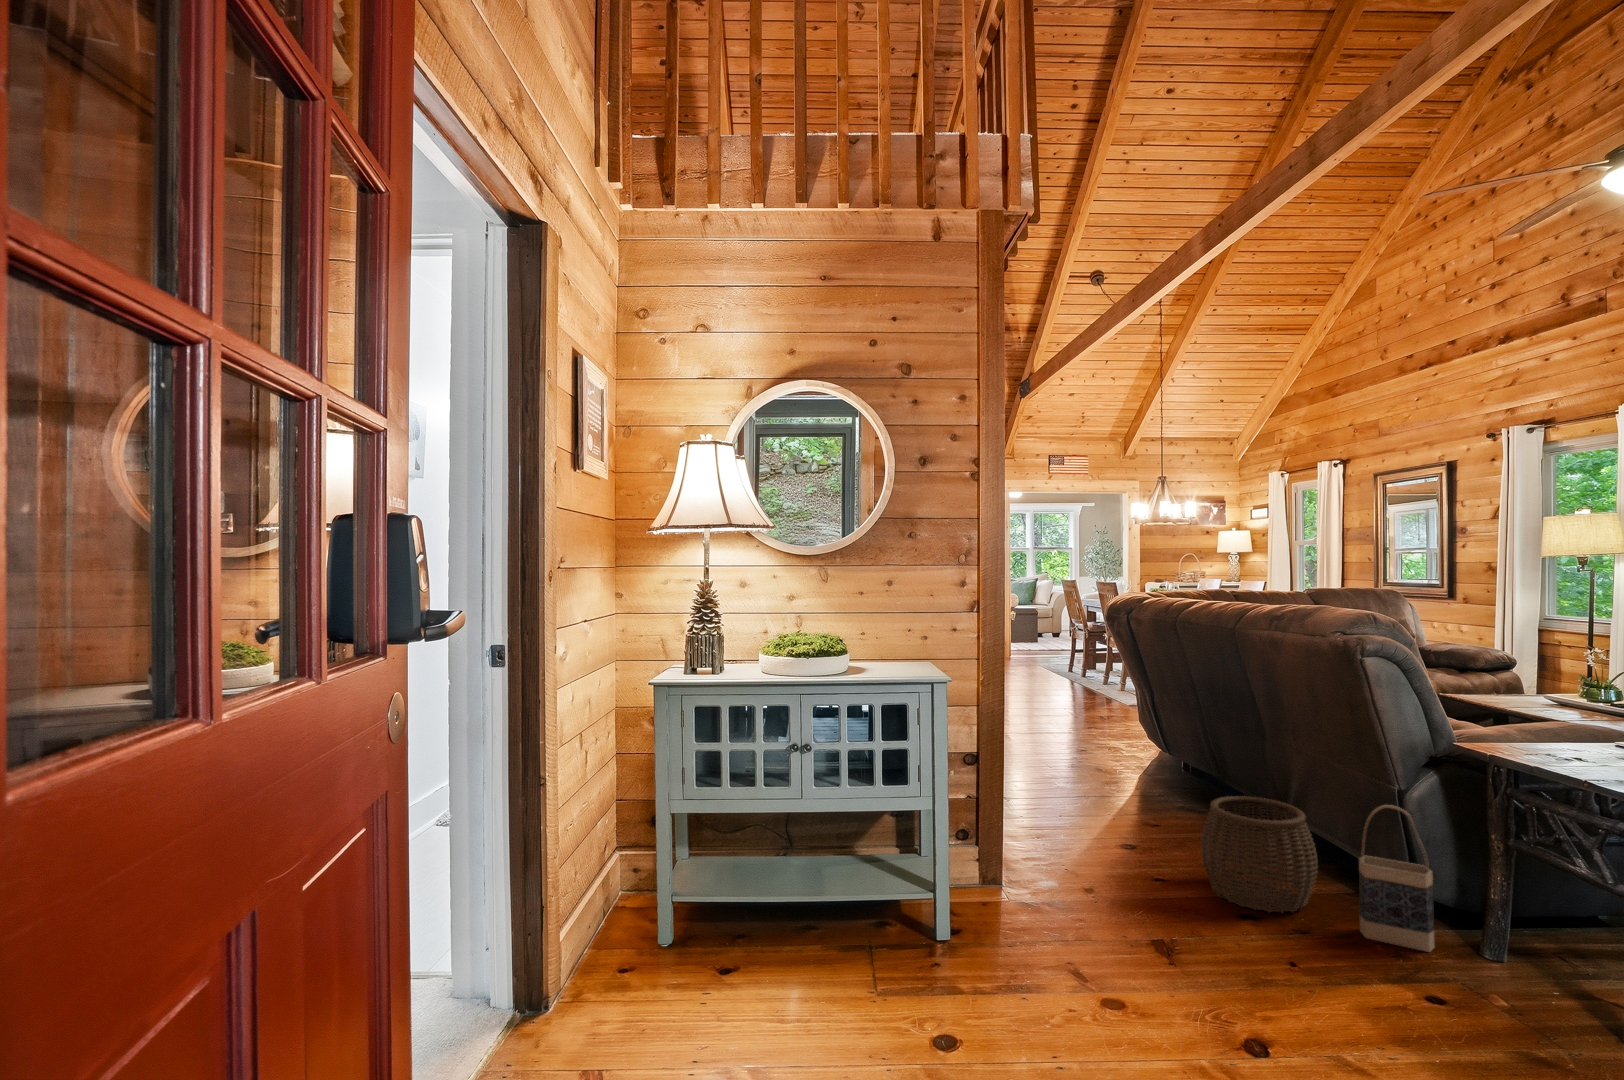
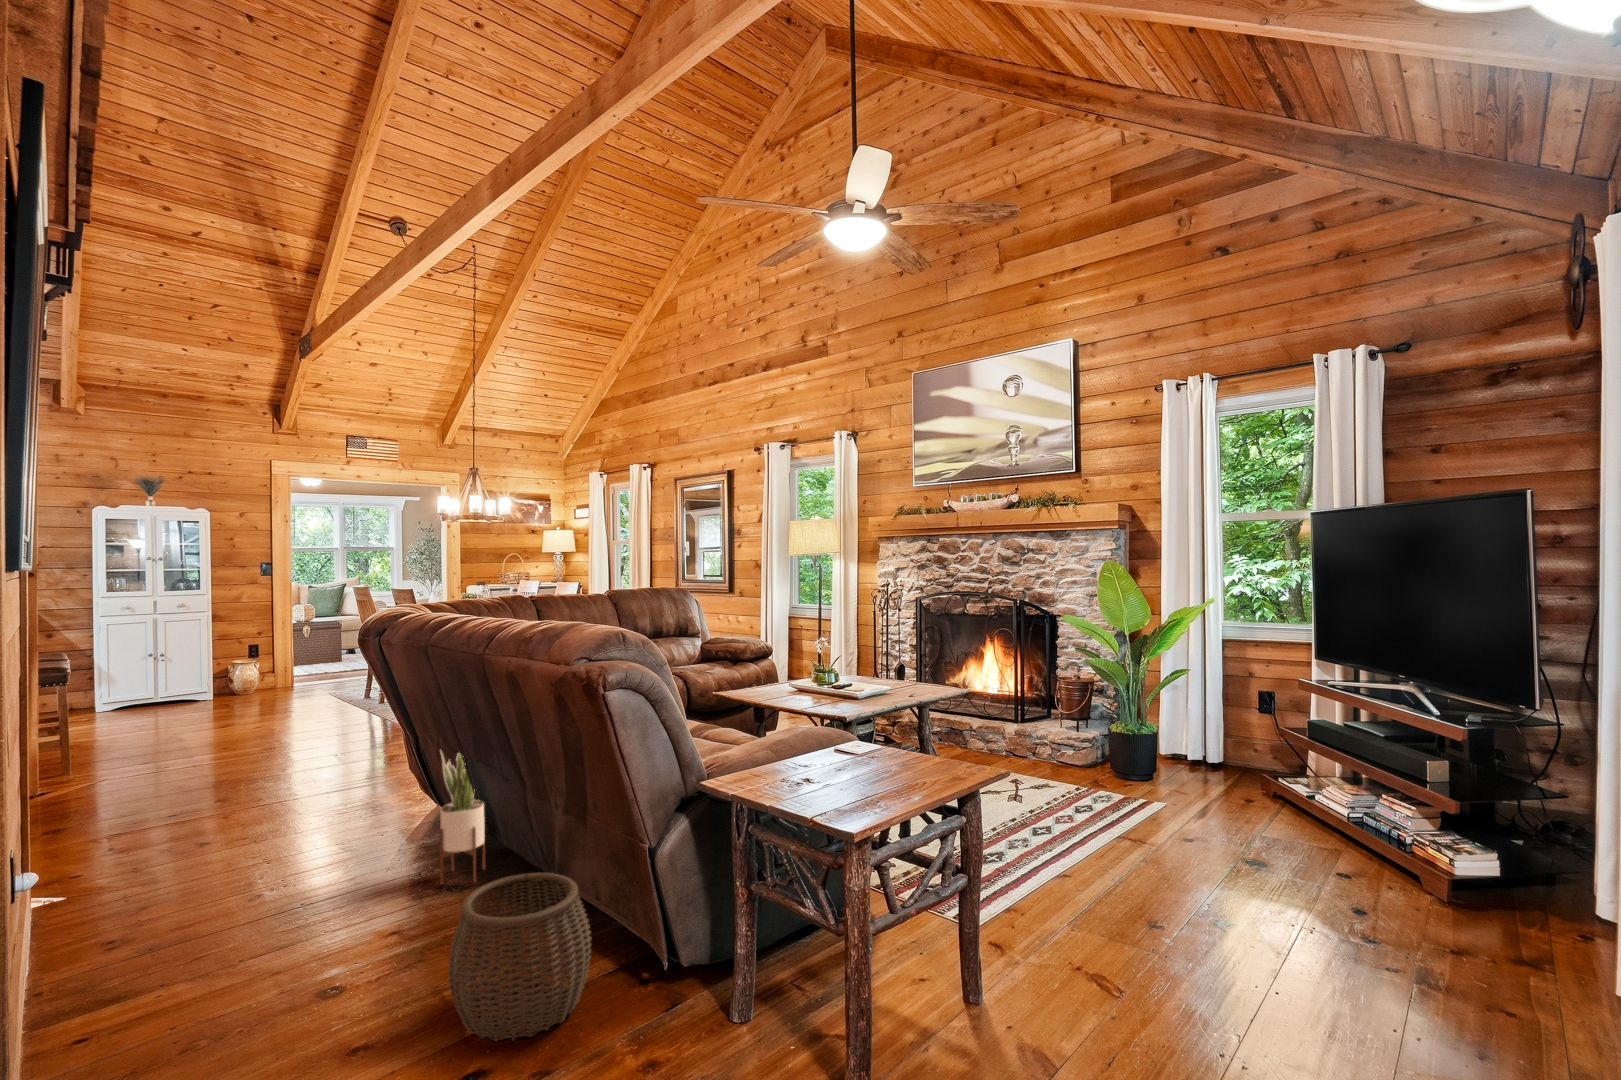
potted plant: none [1170,699,1205,813] -> present [440,752,485,884]
bag: present [1359,805,1434,952] -> none [632,861,706,1033]

